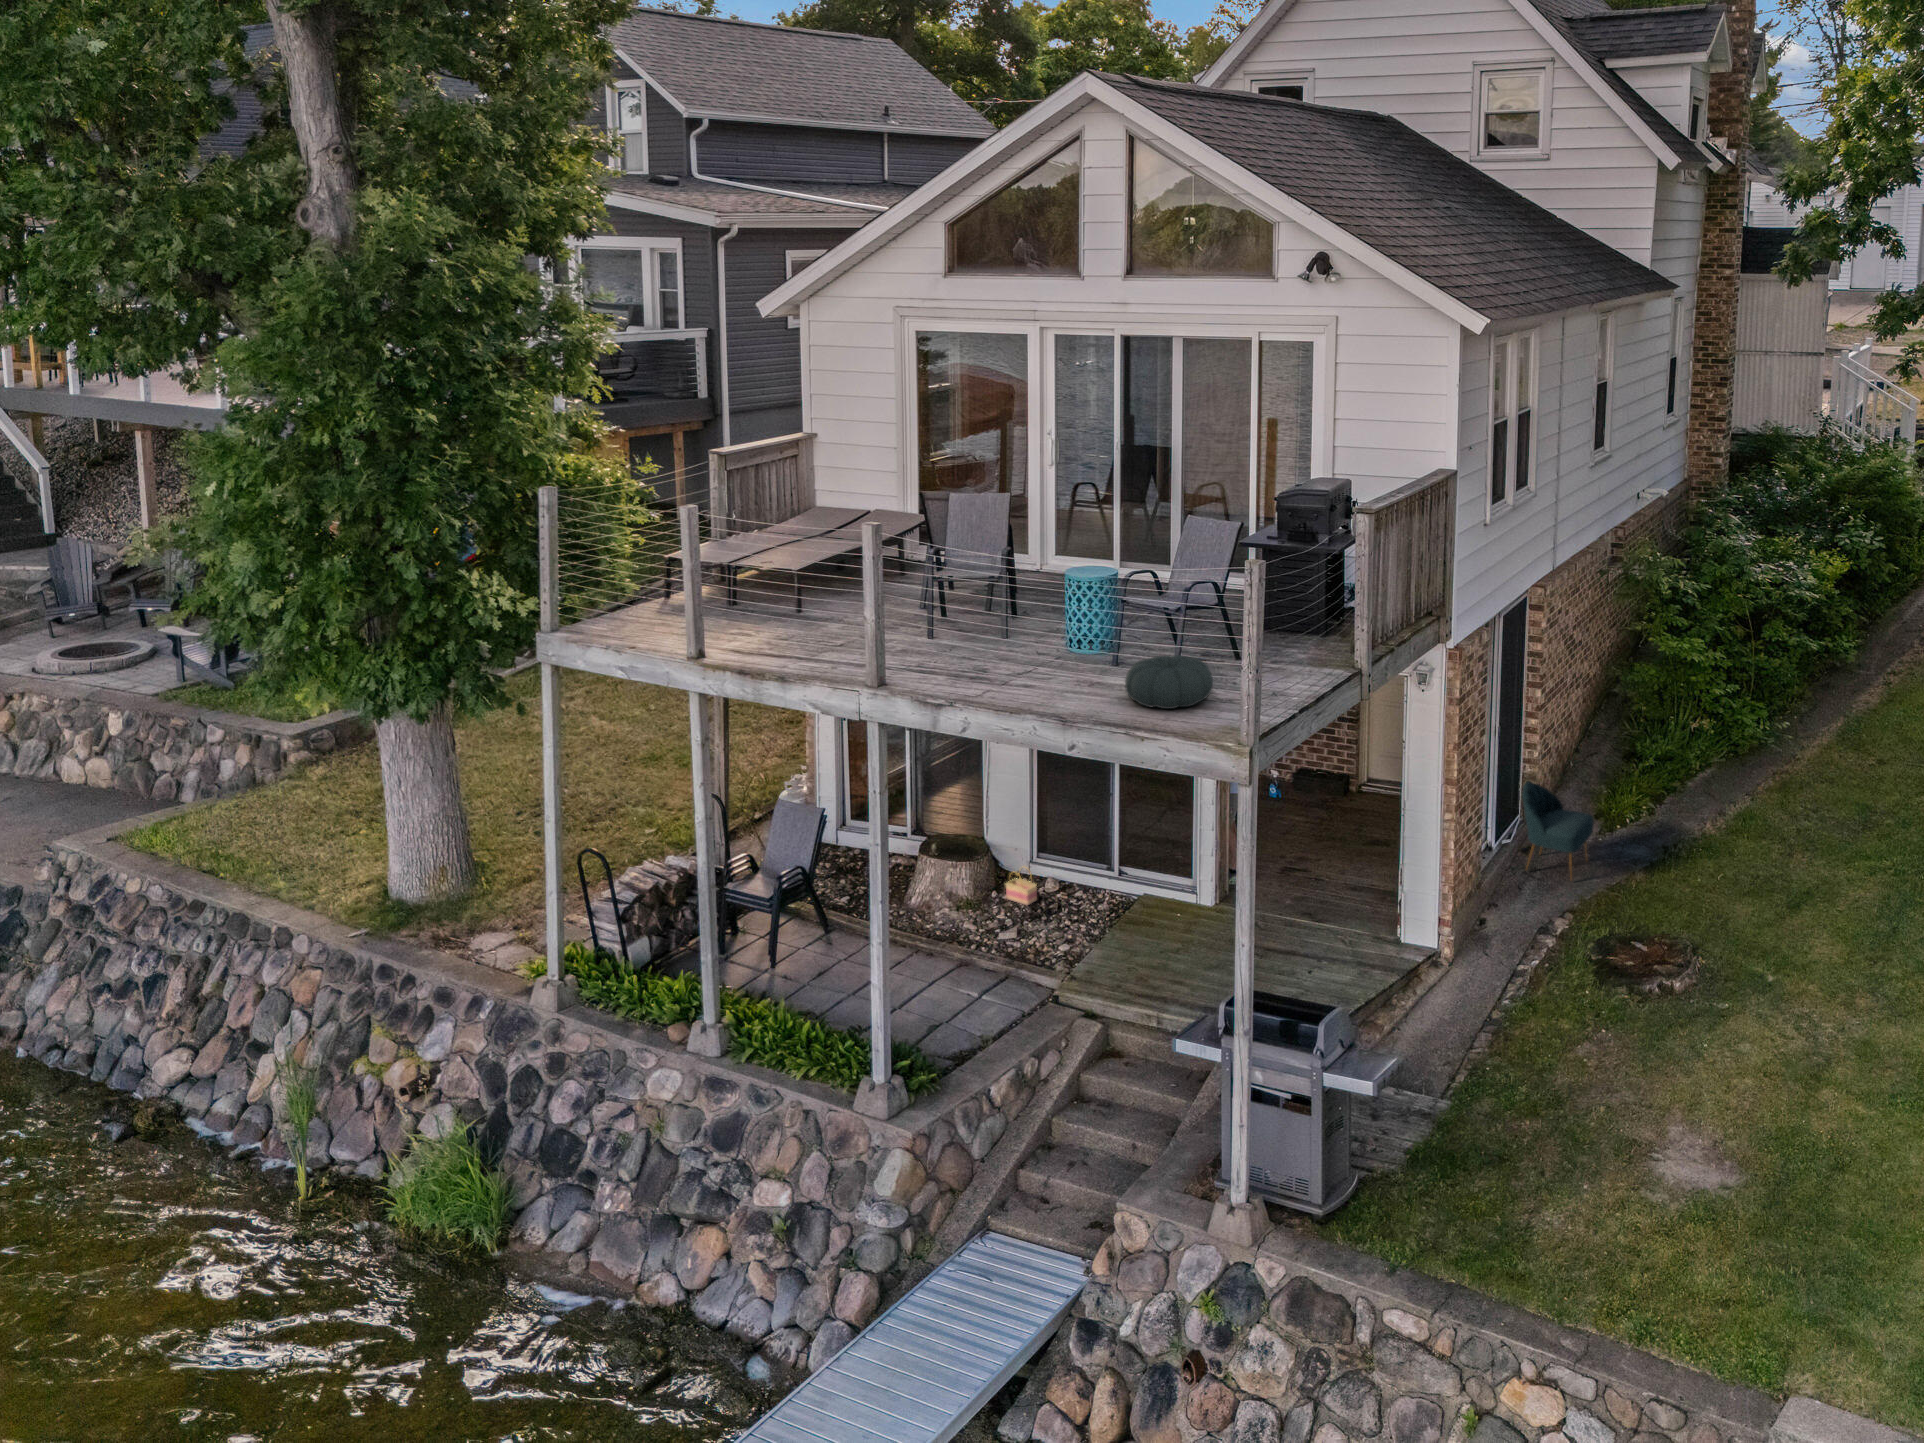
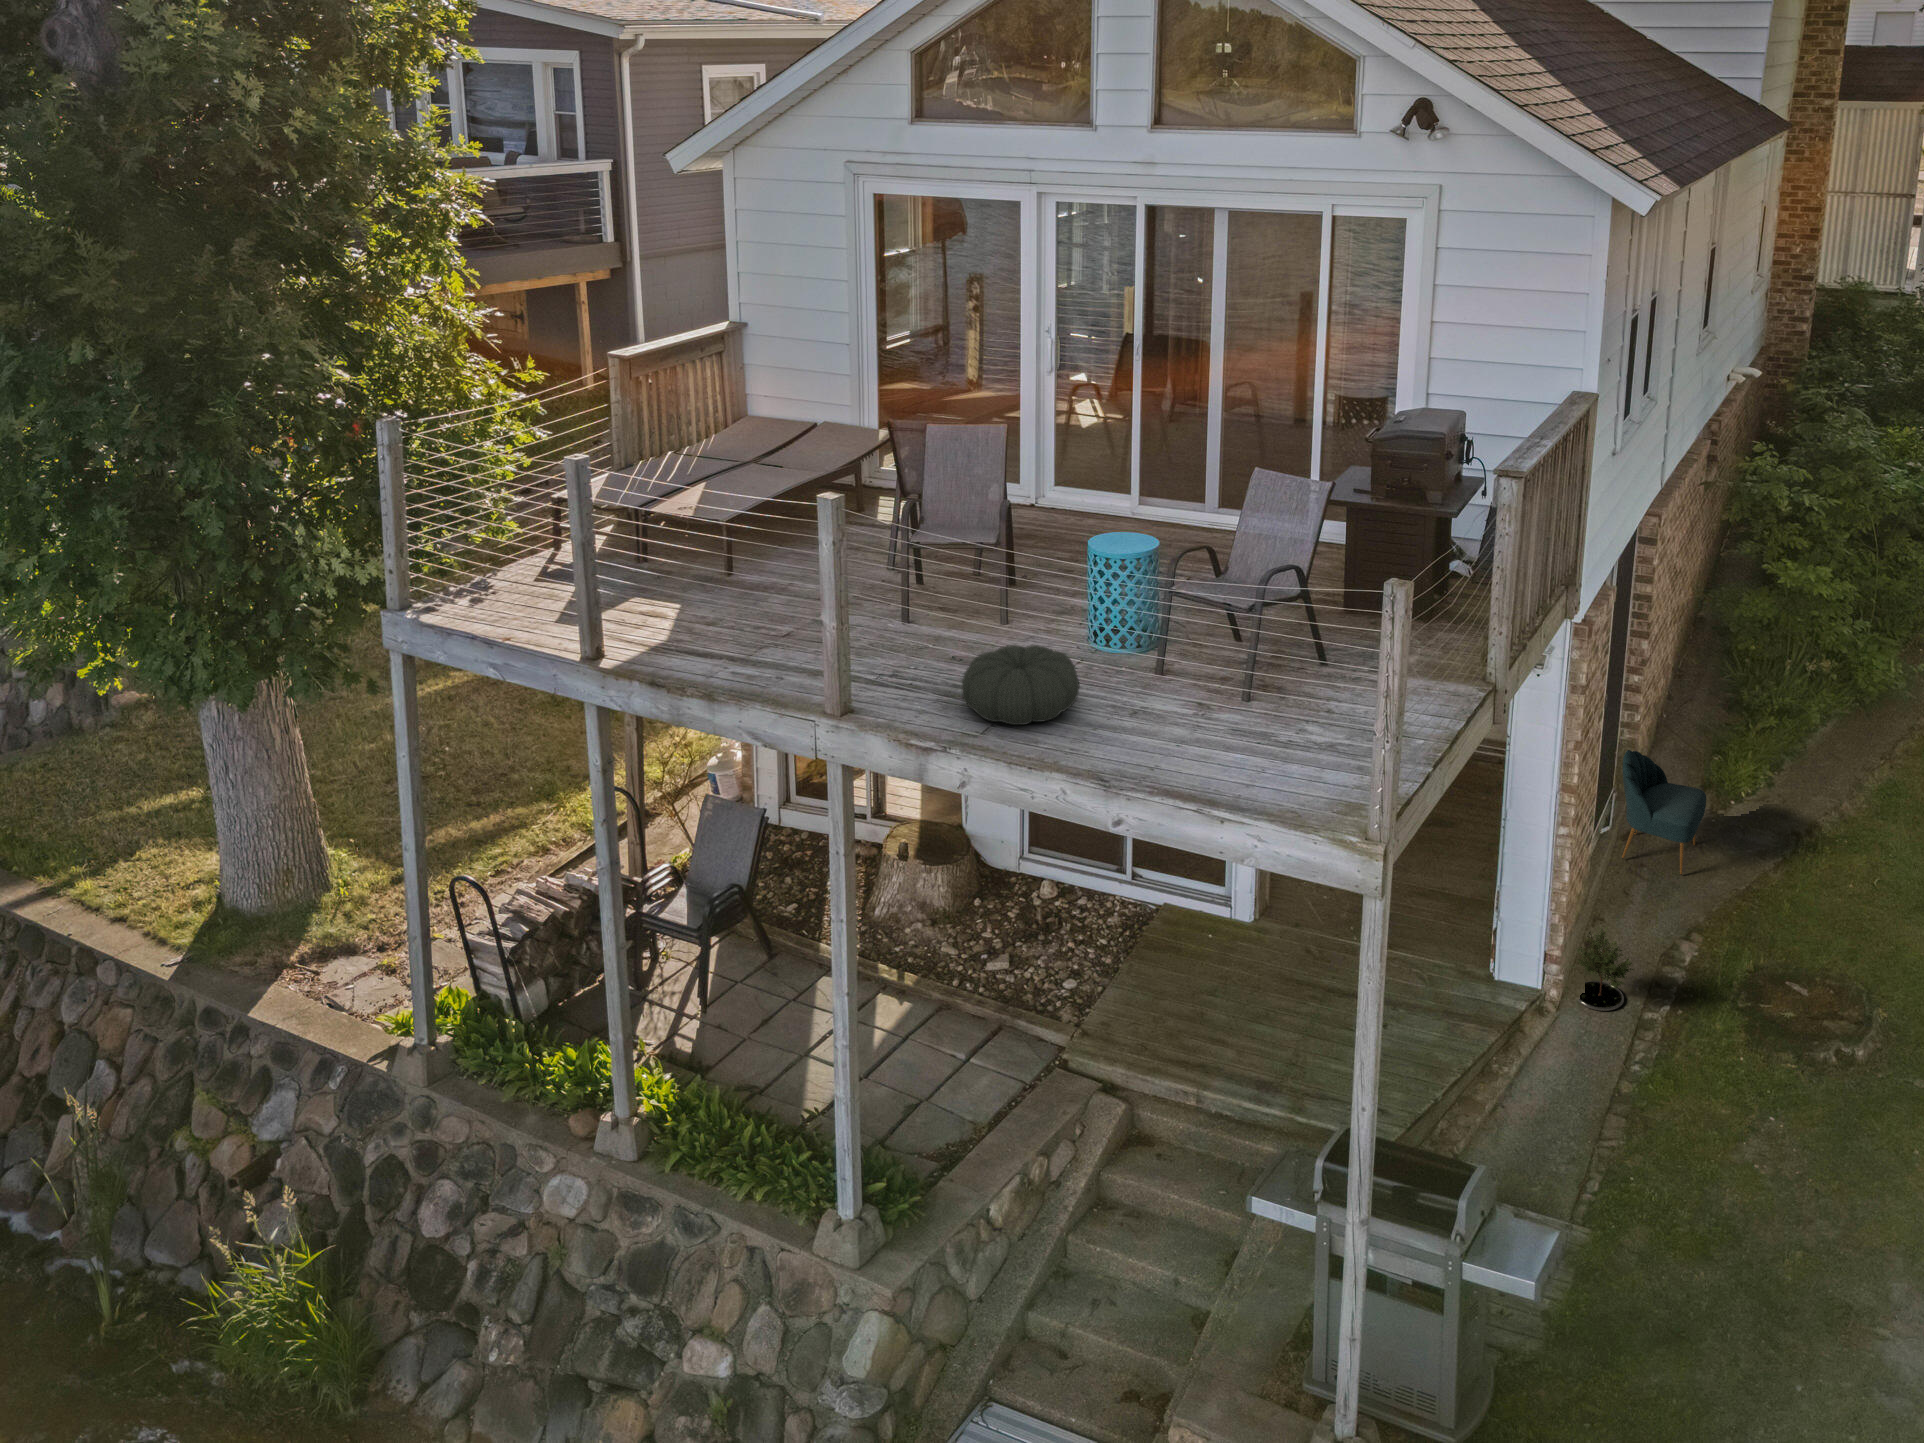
pouf: present [1125,655,1213,709] -> present [962,645,1079,725]
basket: present [1006,873,1037,905] -> none [991,869,1031,919]
potted tree: none [1467,900,1515,971] -> present [1576,927,1634,1011]

